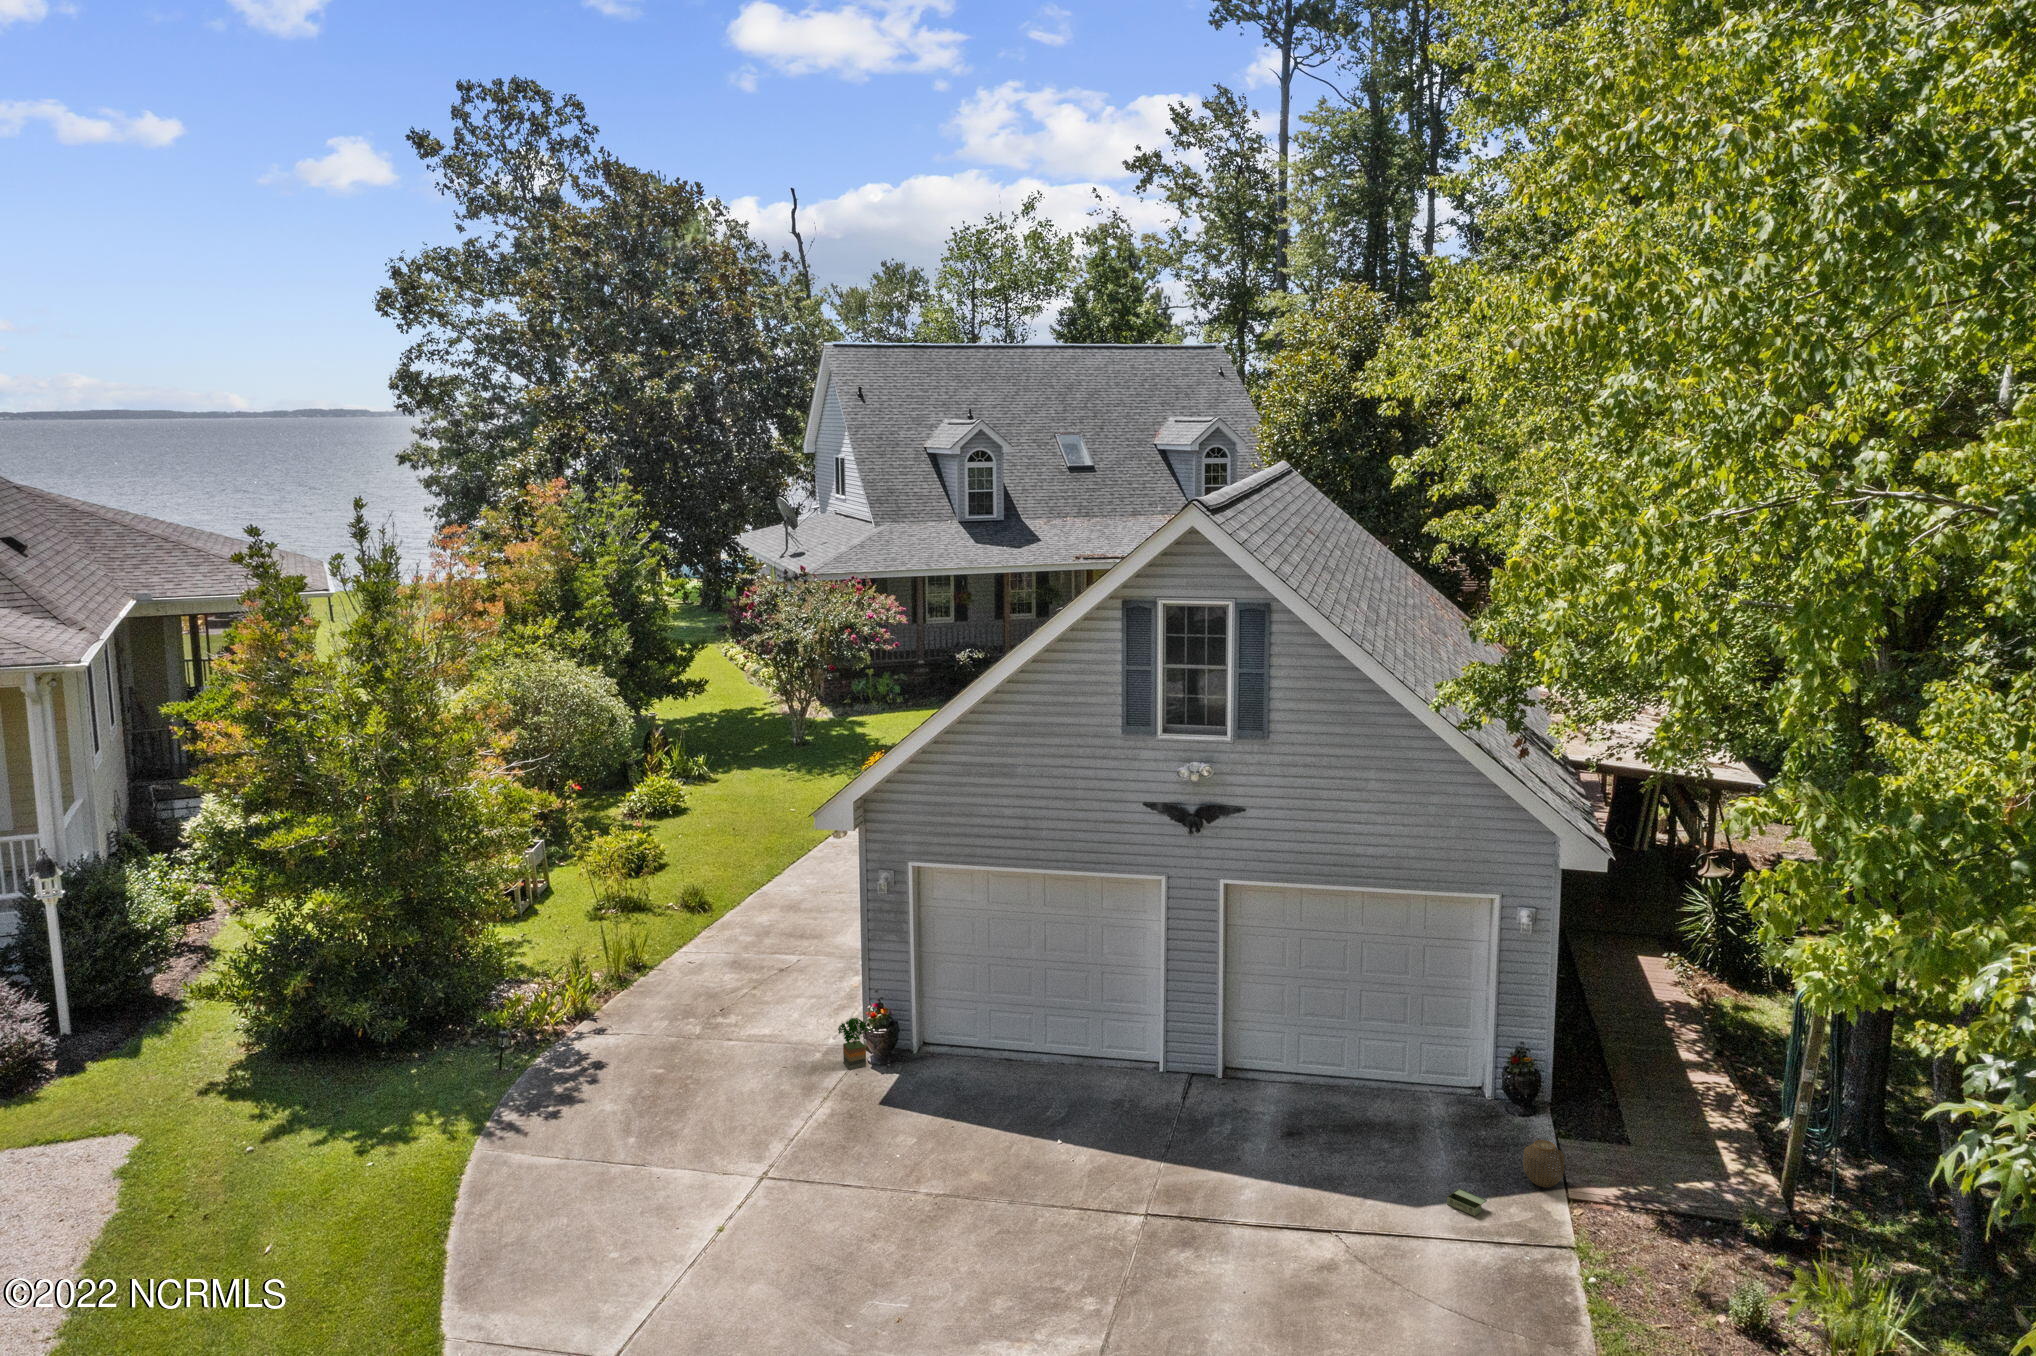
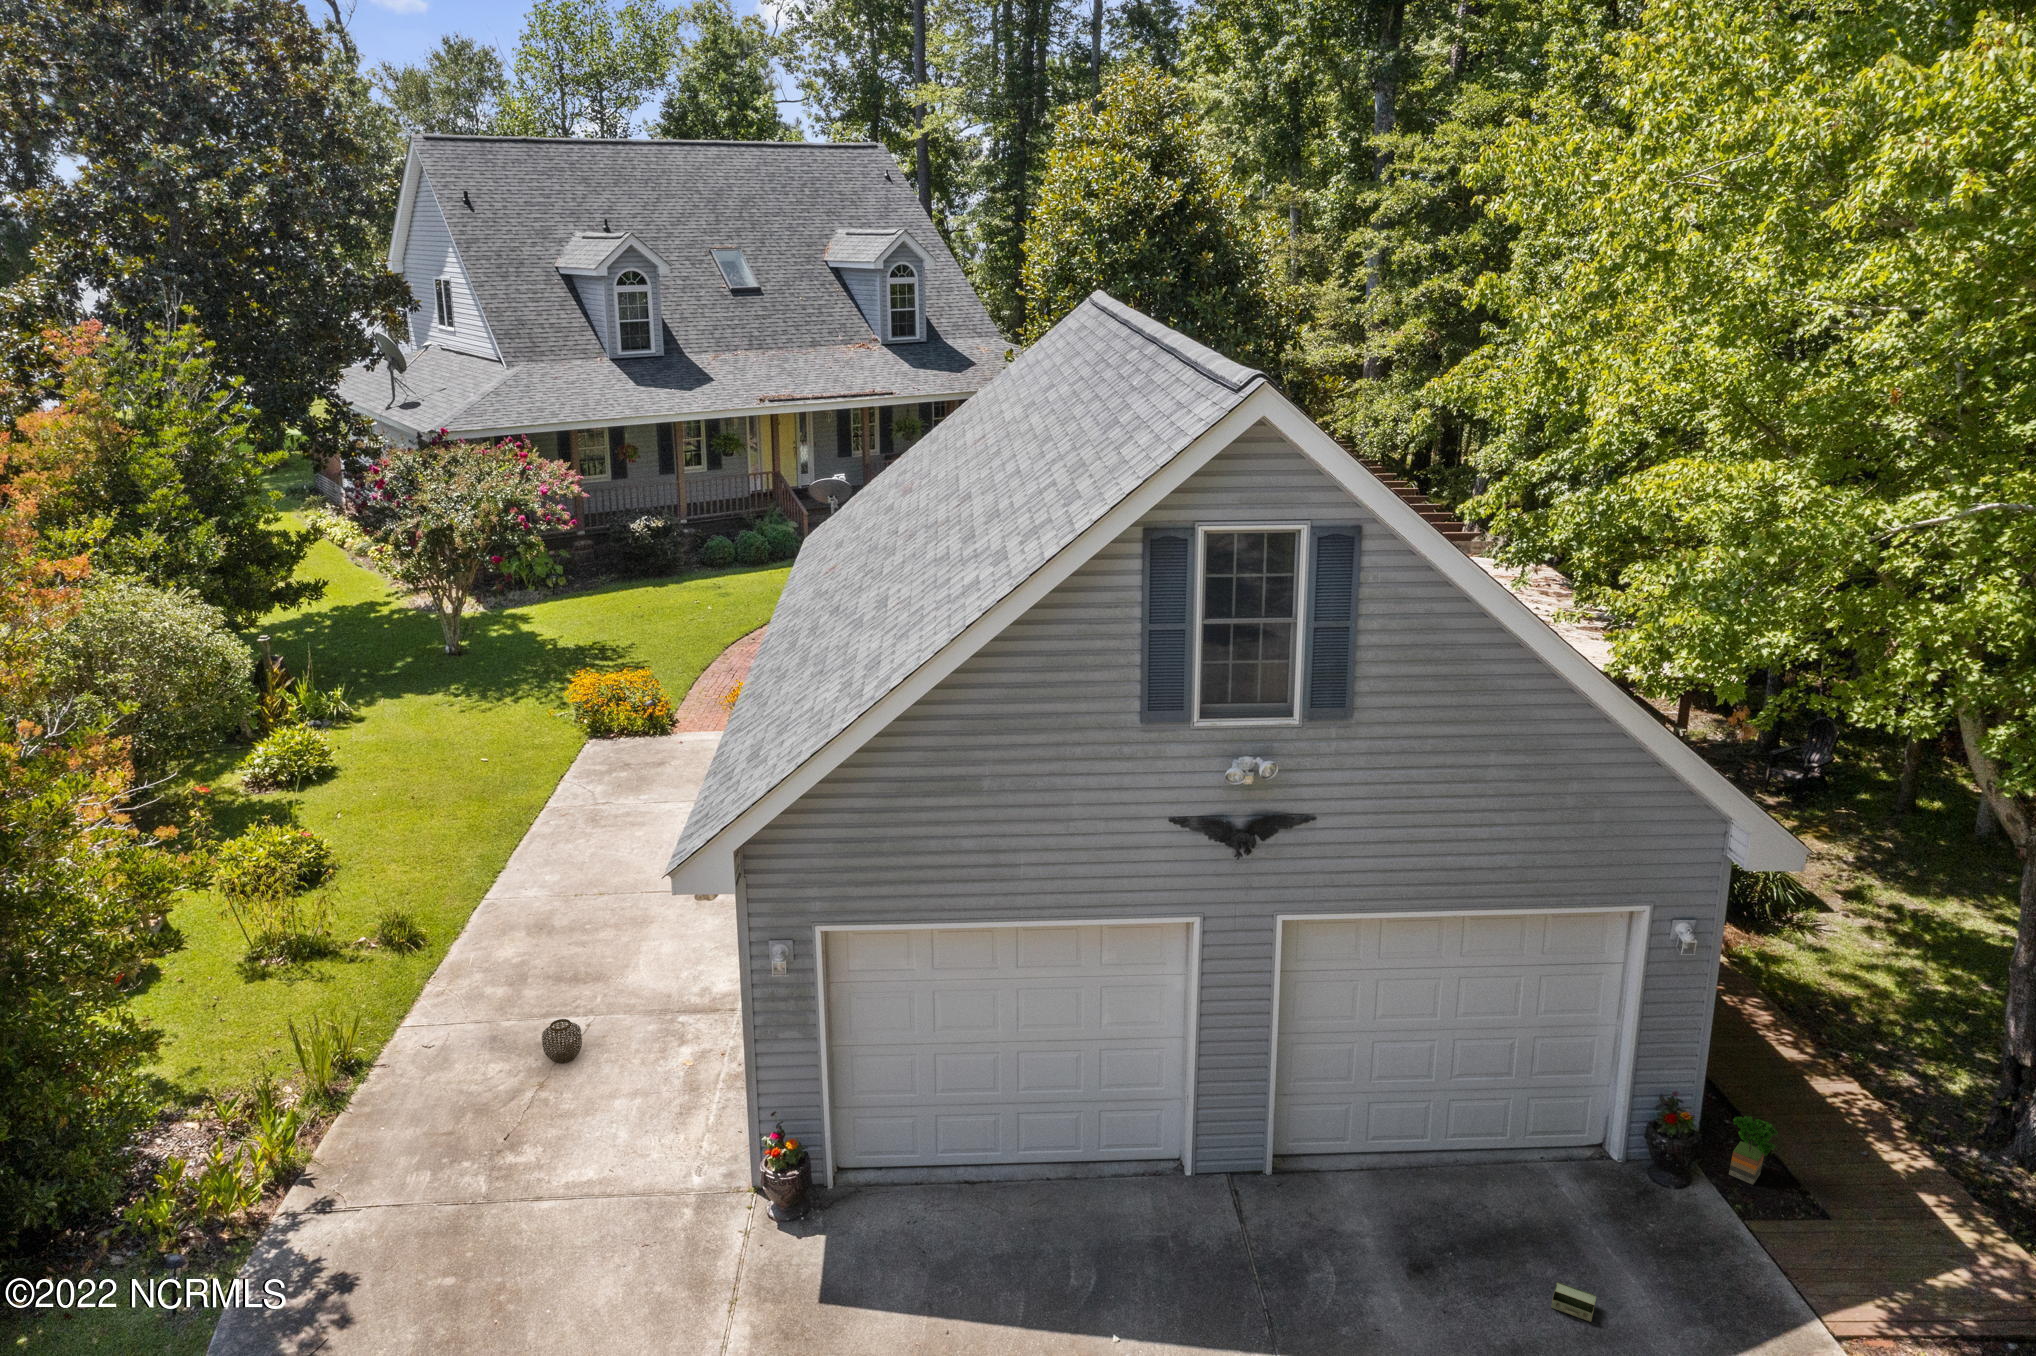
potted tree: present [838,1018,872,1070] -> present [1729,1116,1778,1185]
woven basket: present [1523,1140,1565,1187] -> present [542,1019,582,1063]

